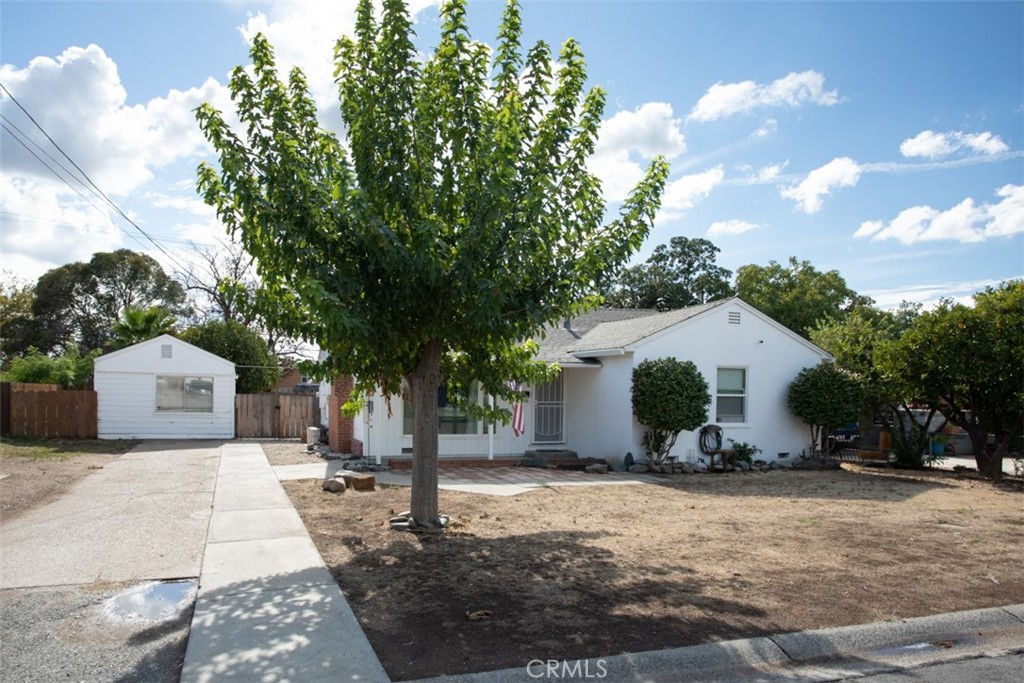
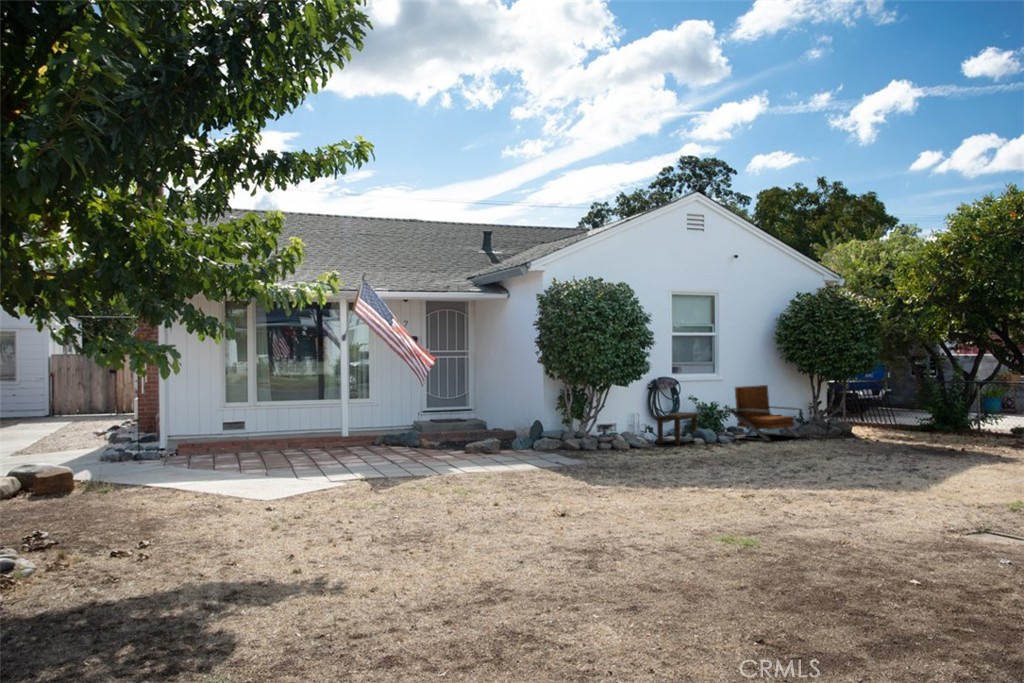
lounge chair: present [858,432,894,469] -> present [728,385,799,441]

